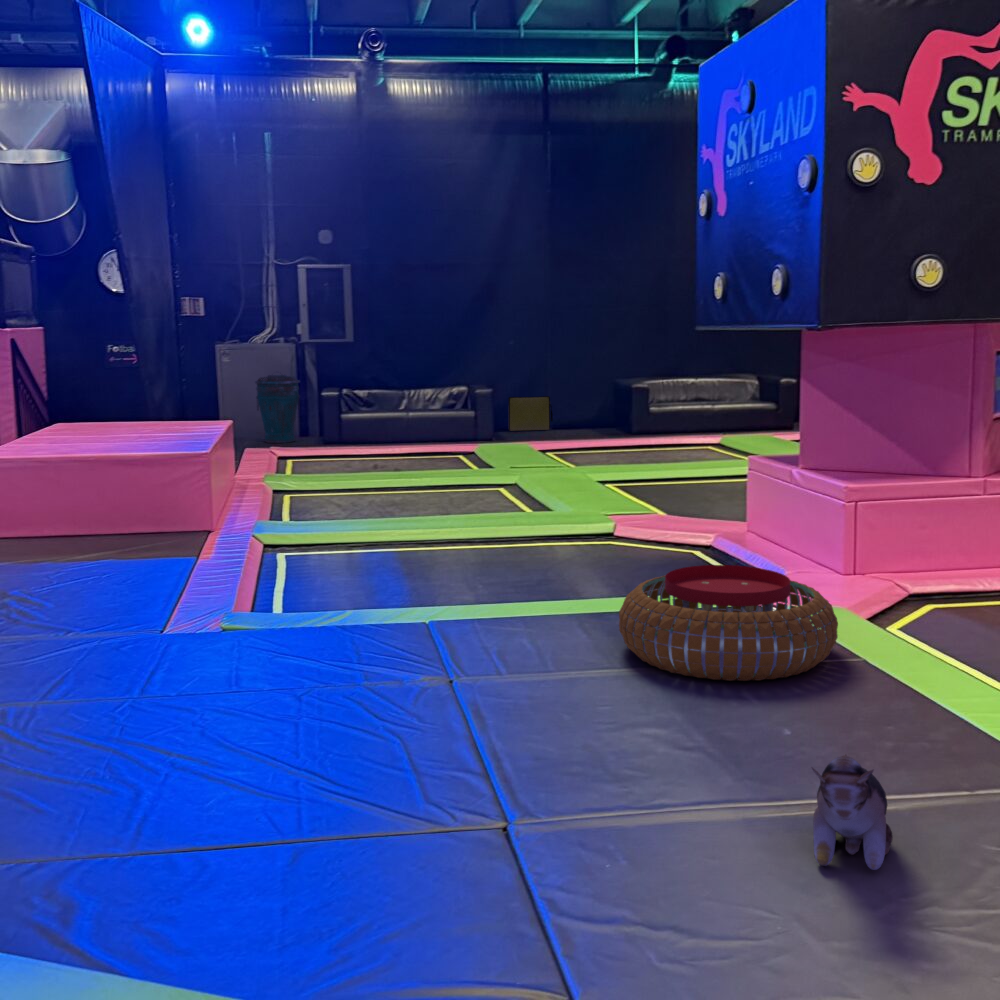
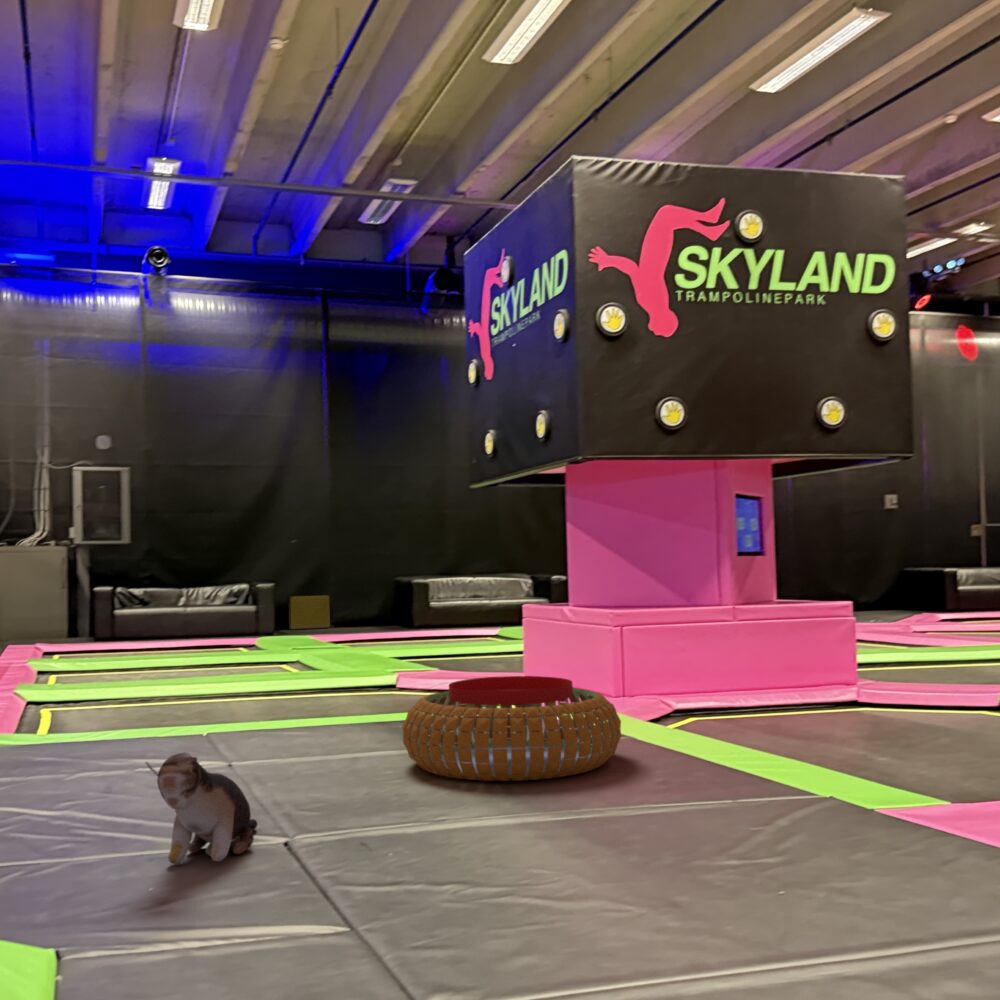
trash can: present [255,375,300,443] -> none [22,572,71,645]
plush toy: present [812,755,893,870] -> present [146,753,257,864]

